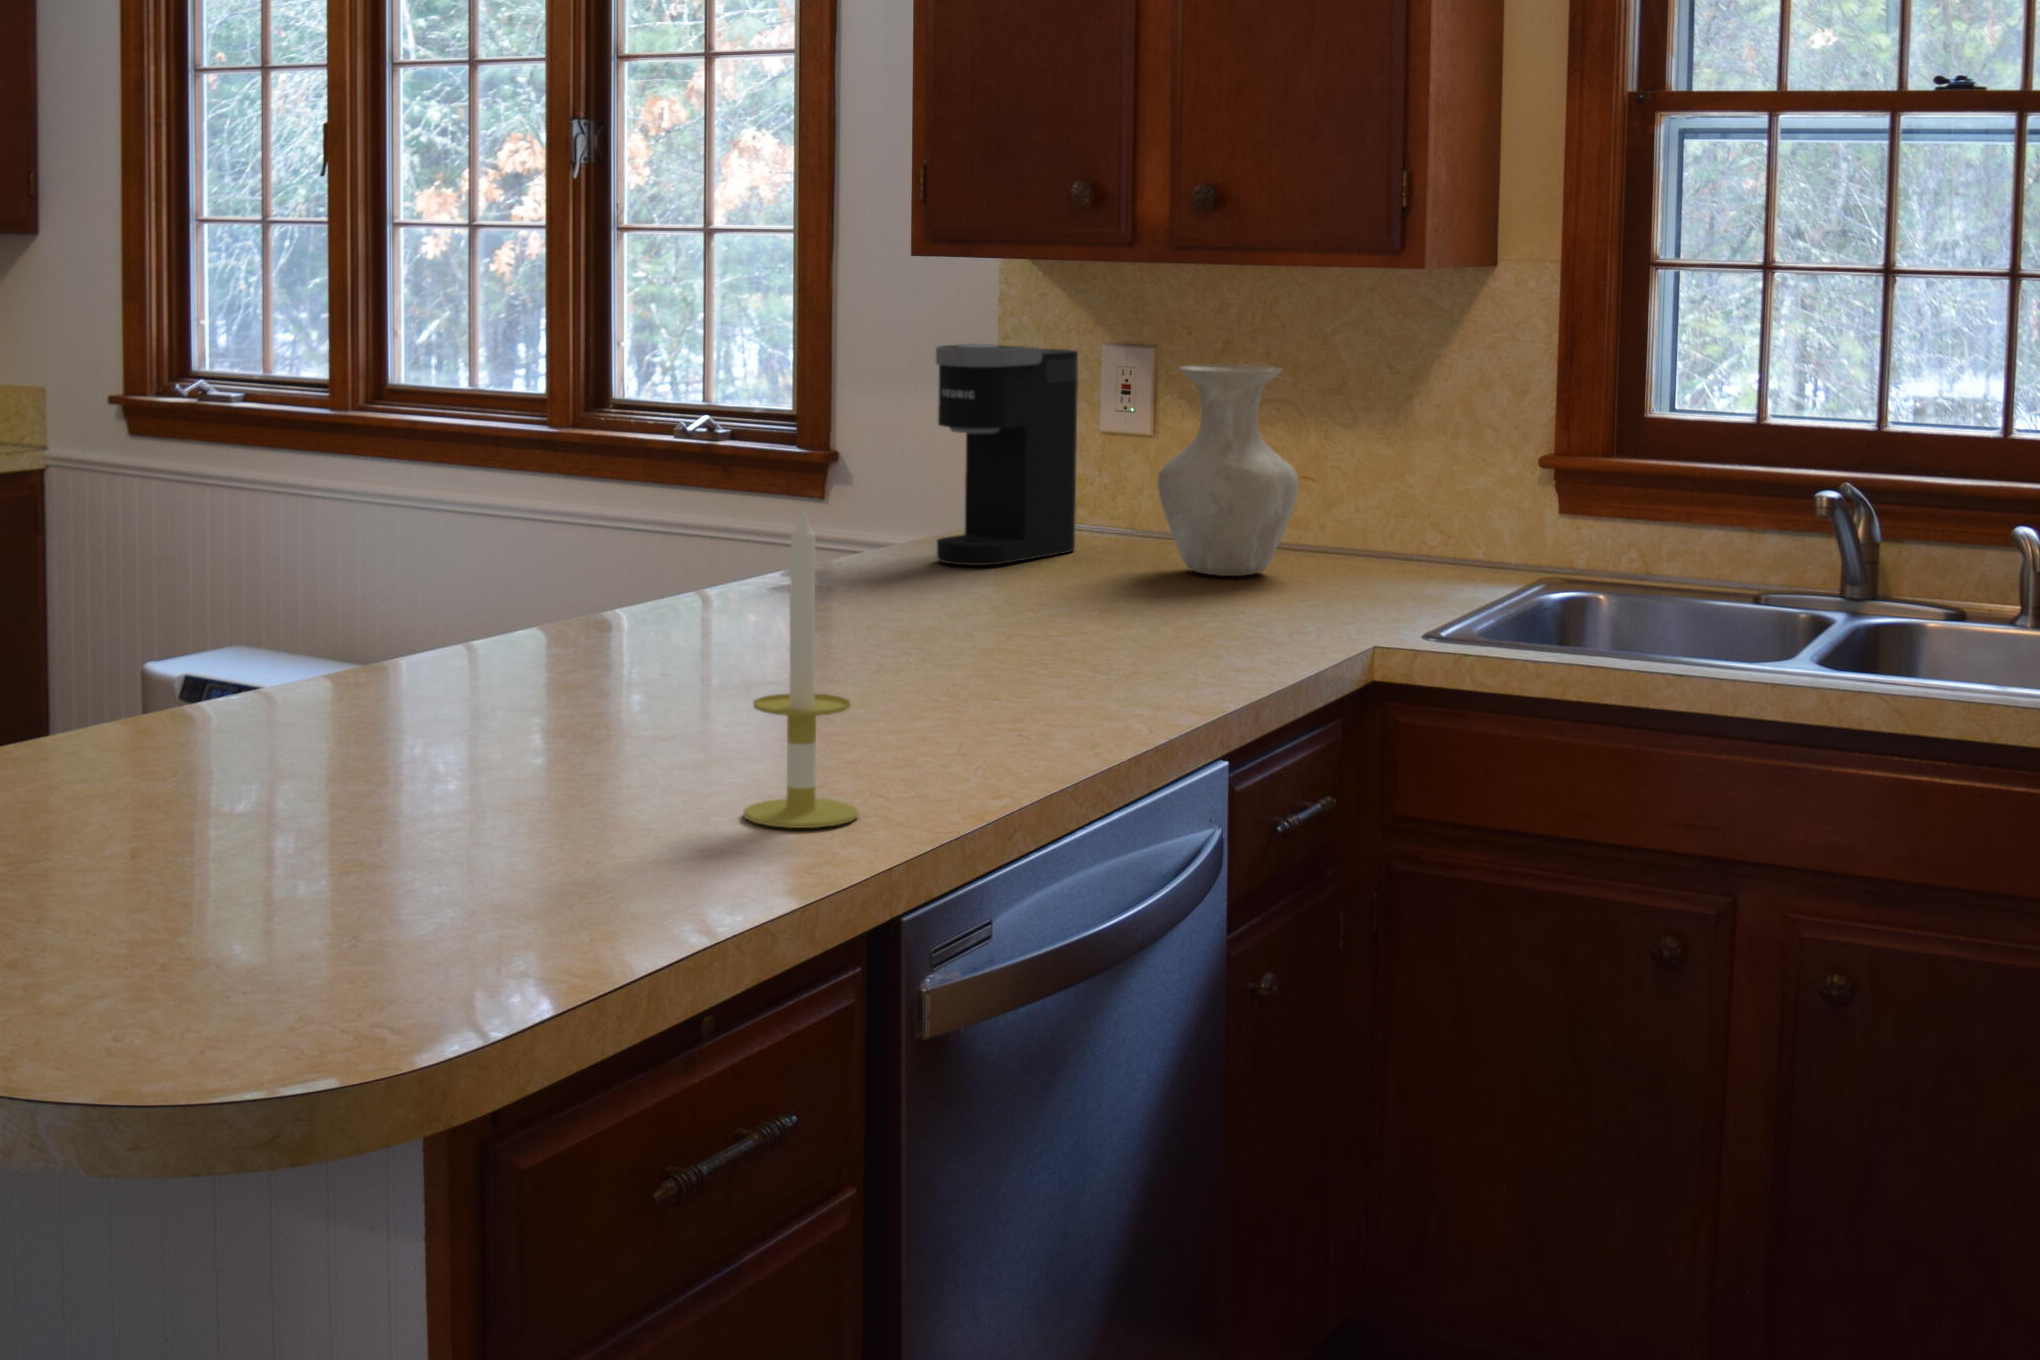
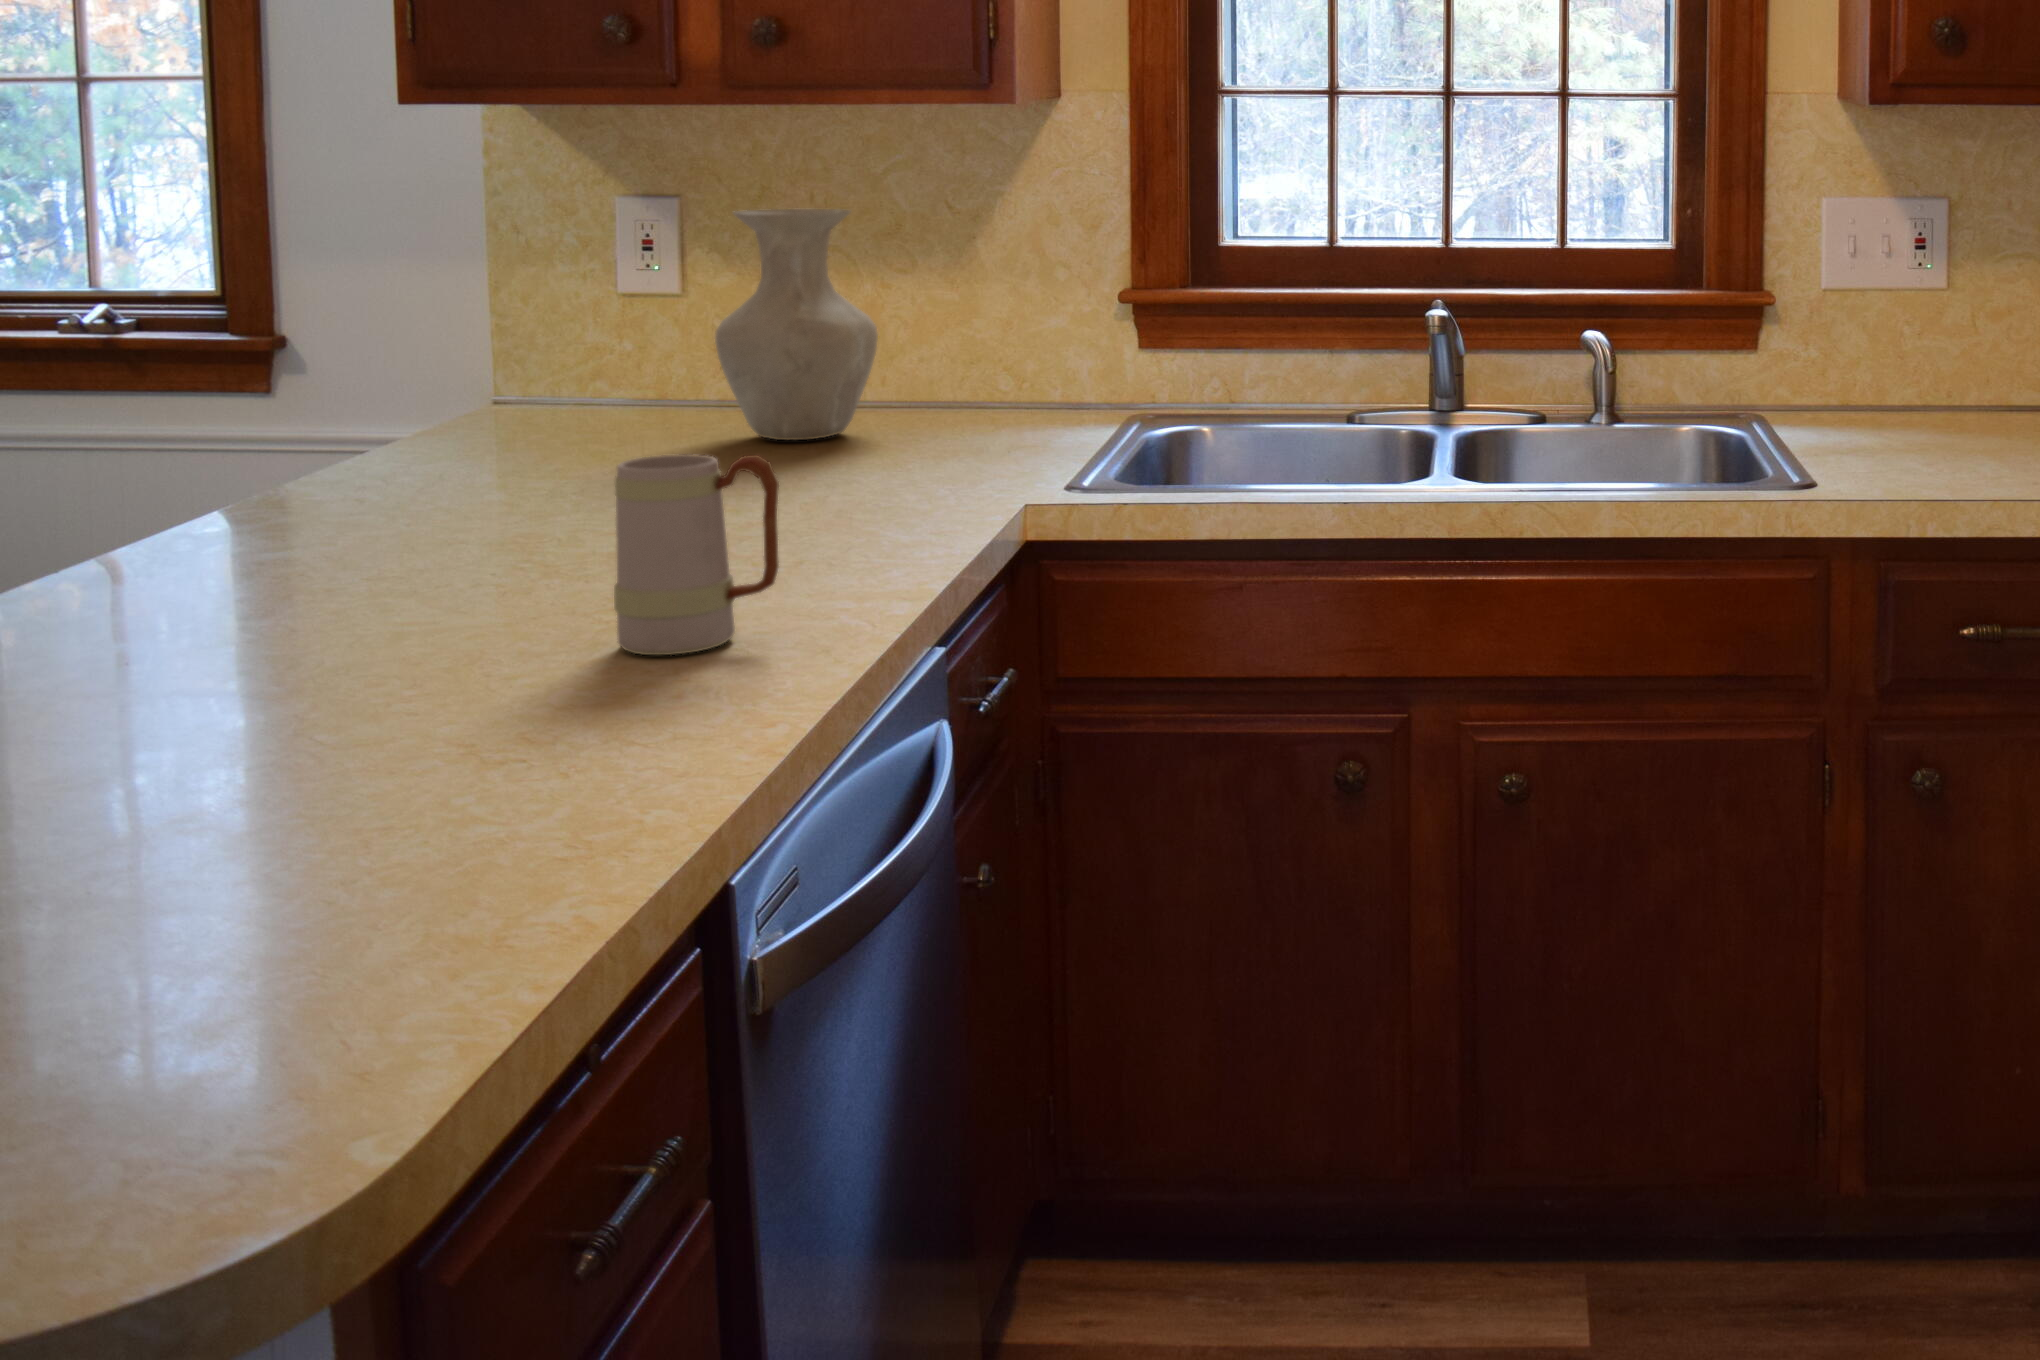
coffee maker: present [936,344,1078,565] -> none [423,196,611,454]
candle: present [744,511,858,828] -> none [251,396,452,901]
mug: none [1006,569,1130,723] -> present [614,454,779,655]

